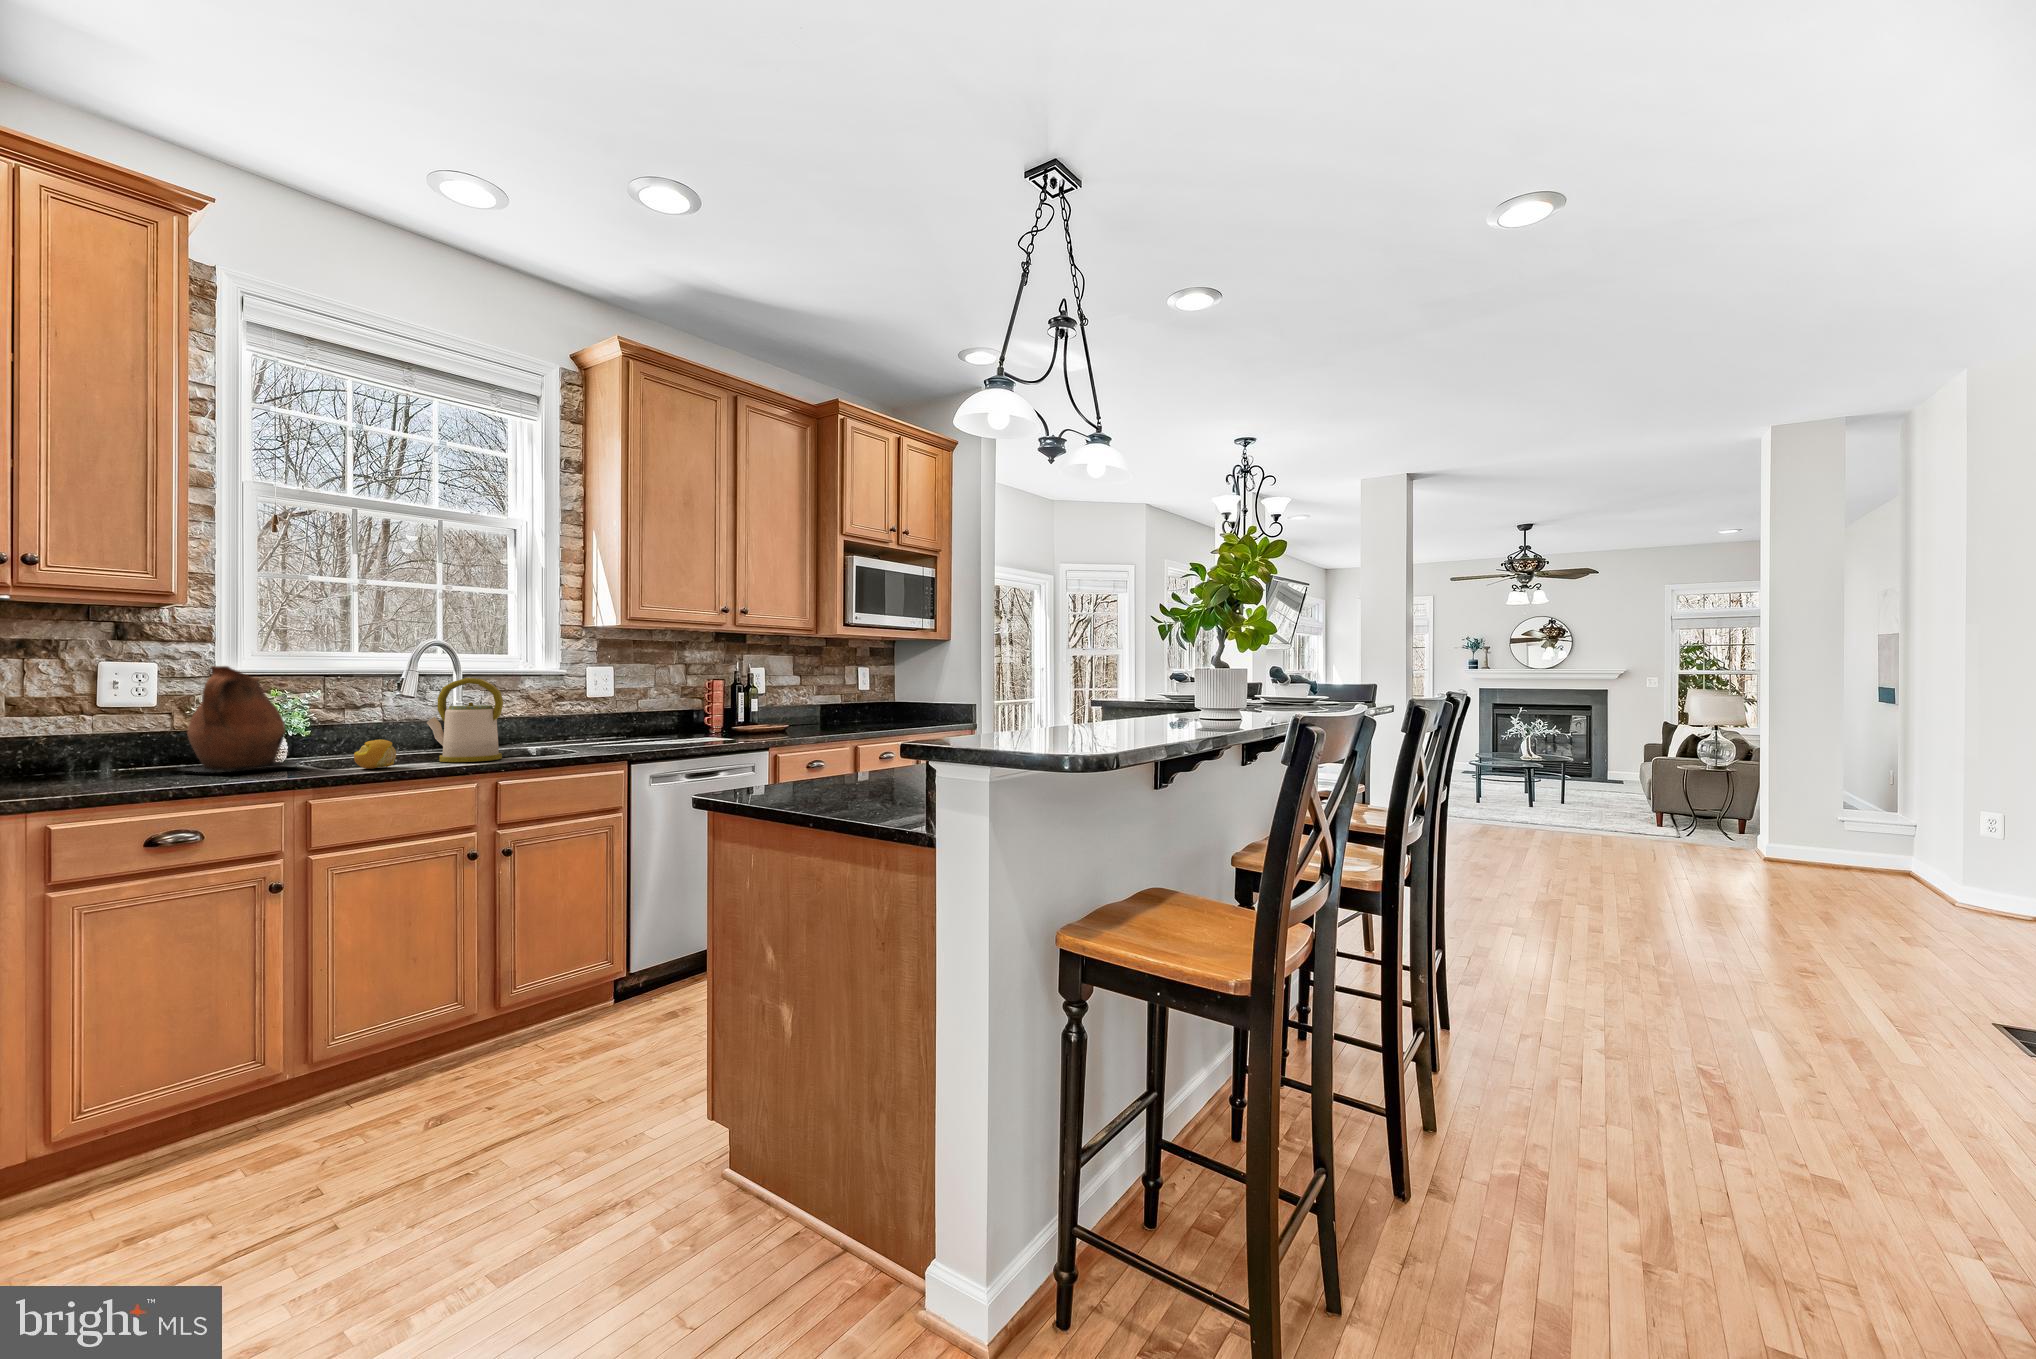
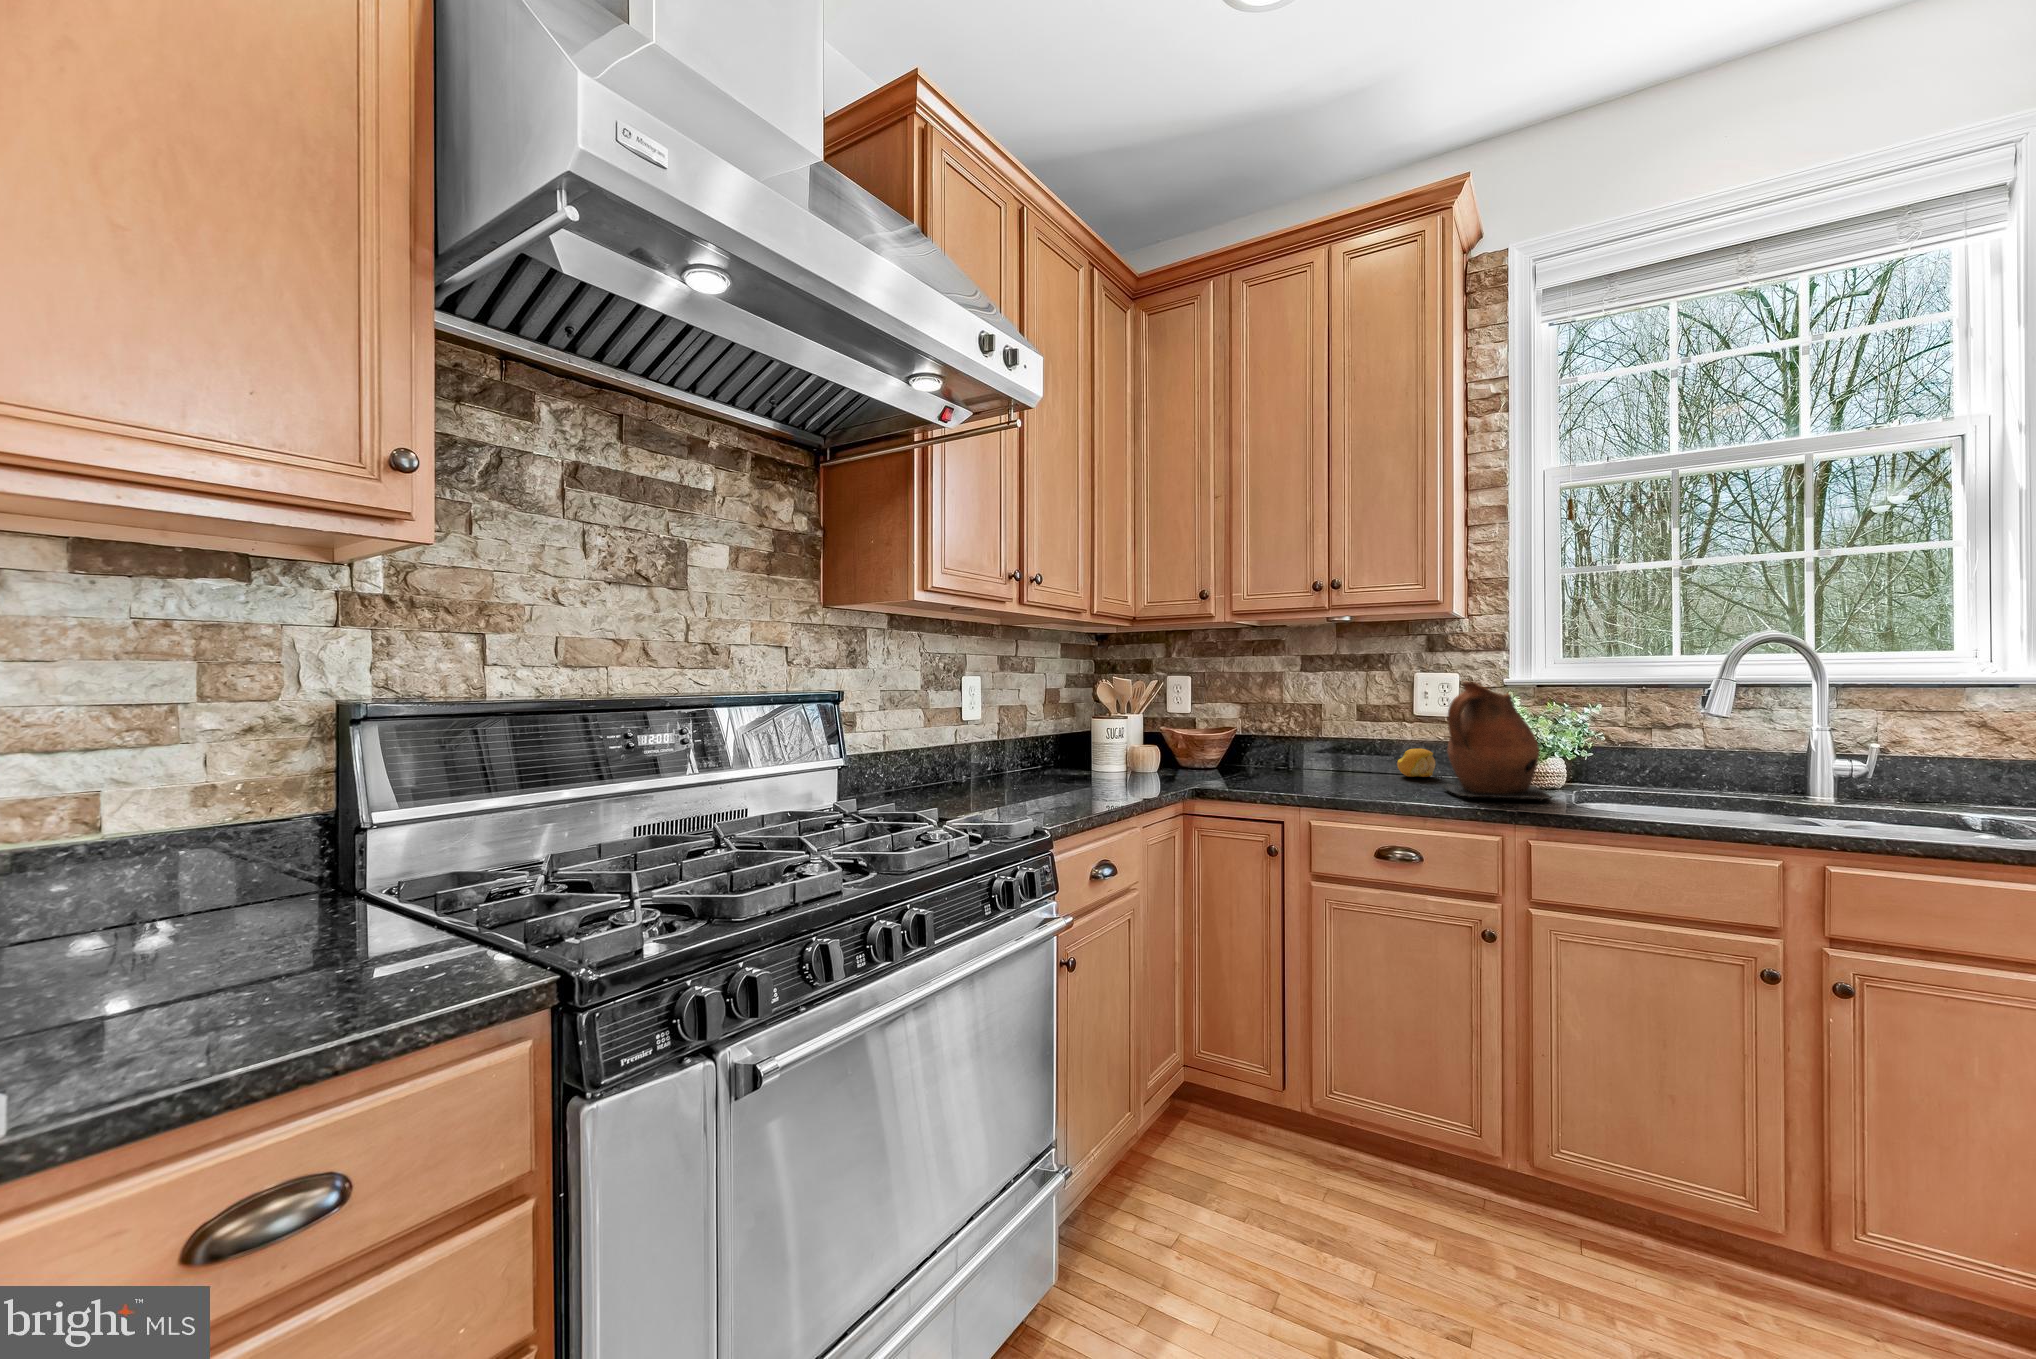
kettle: present [427,678,503,762] -> none [1718,700,1844,834]
fruit: present [354,740,396,769] -> present [1397,748,1436,777]

